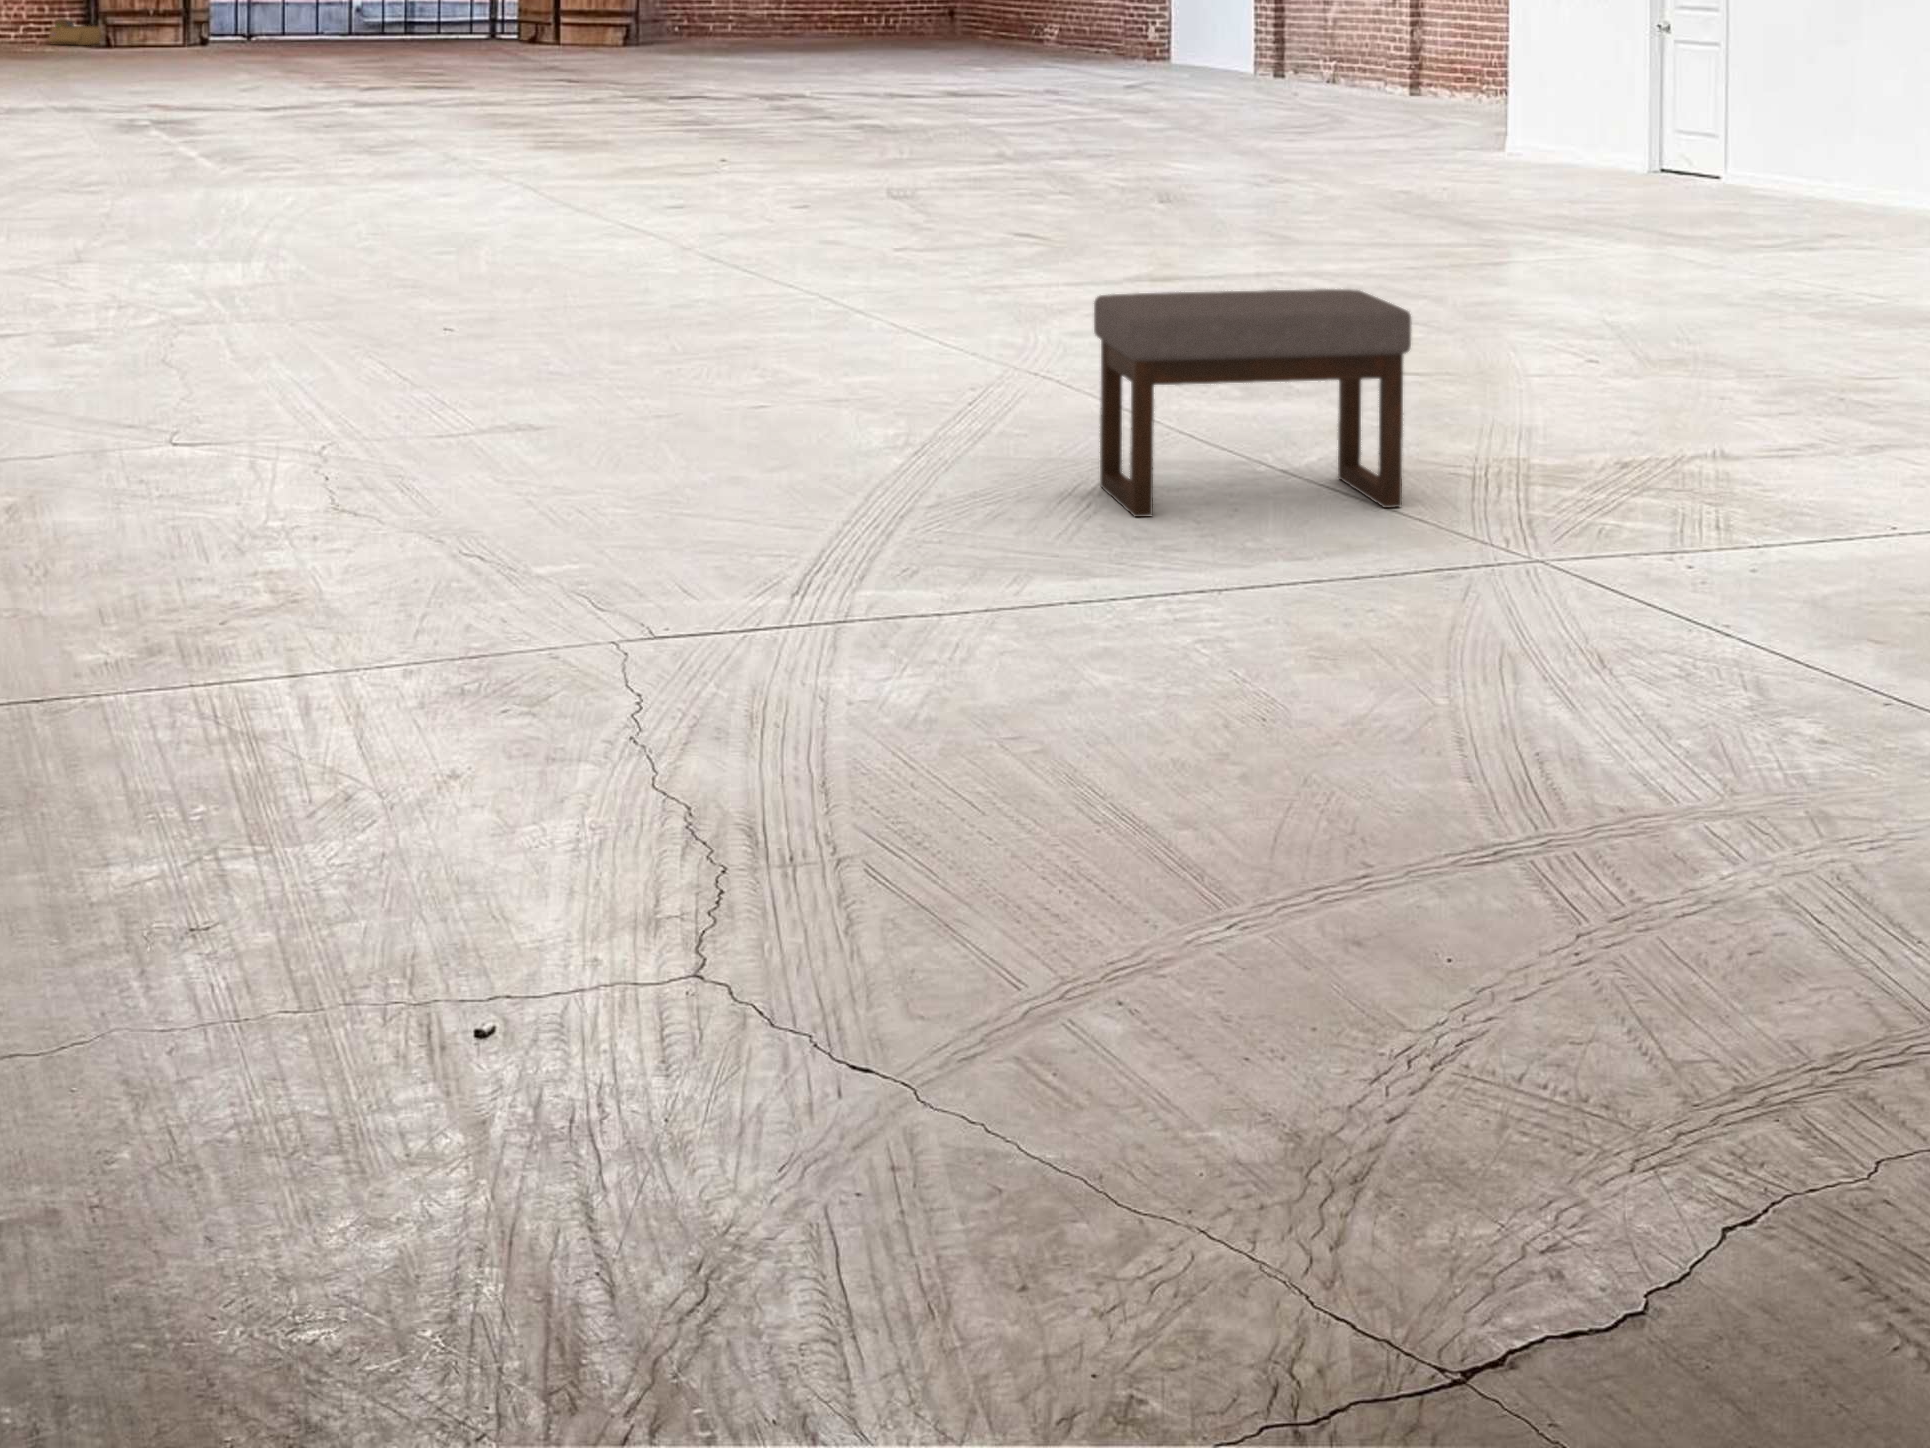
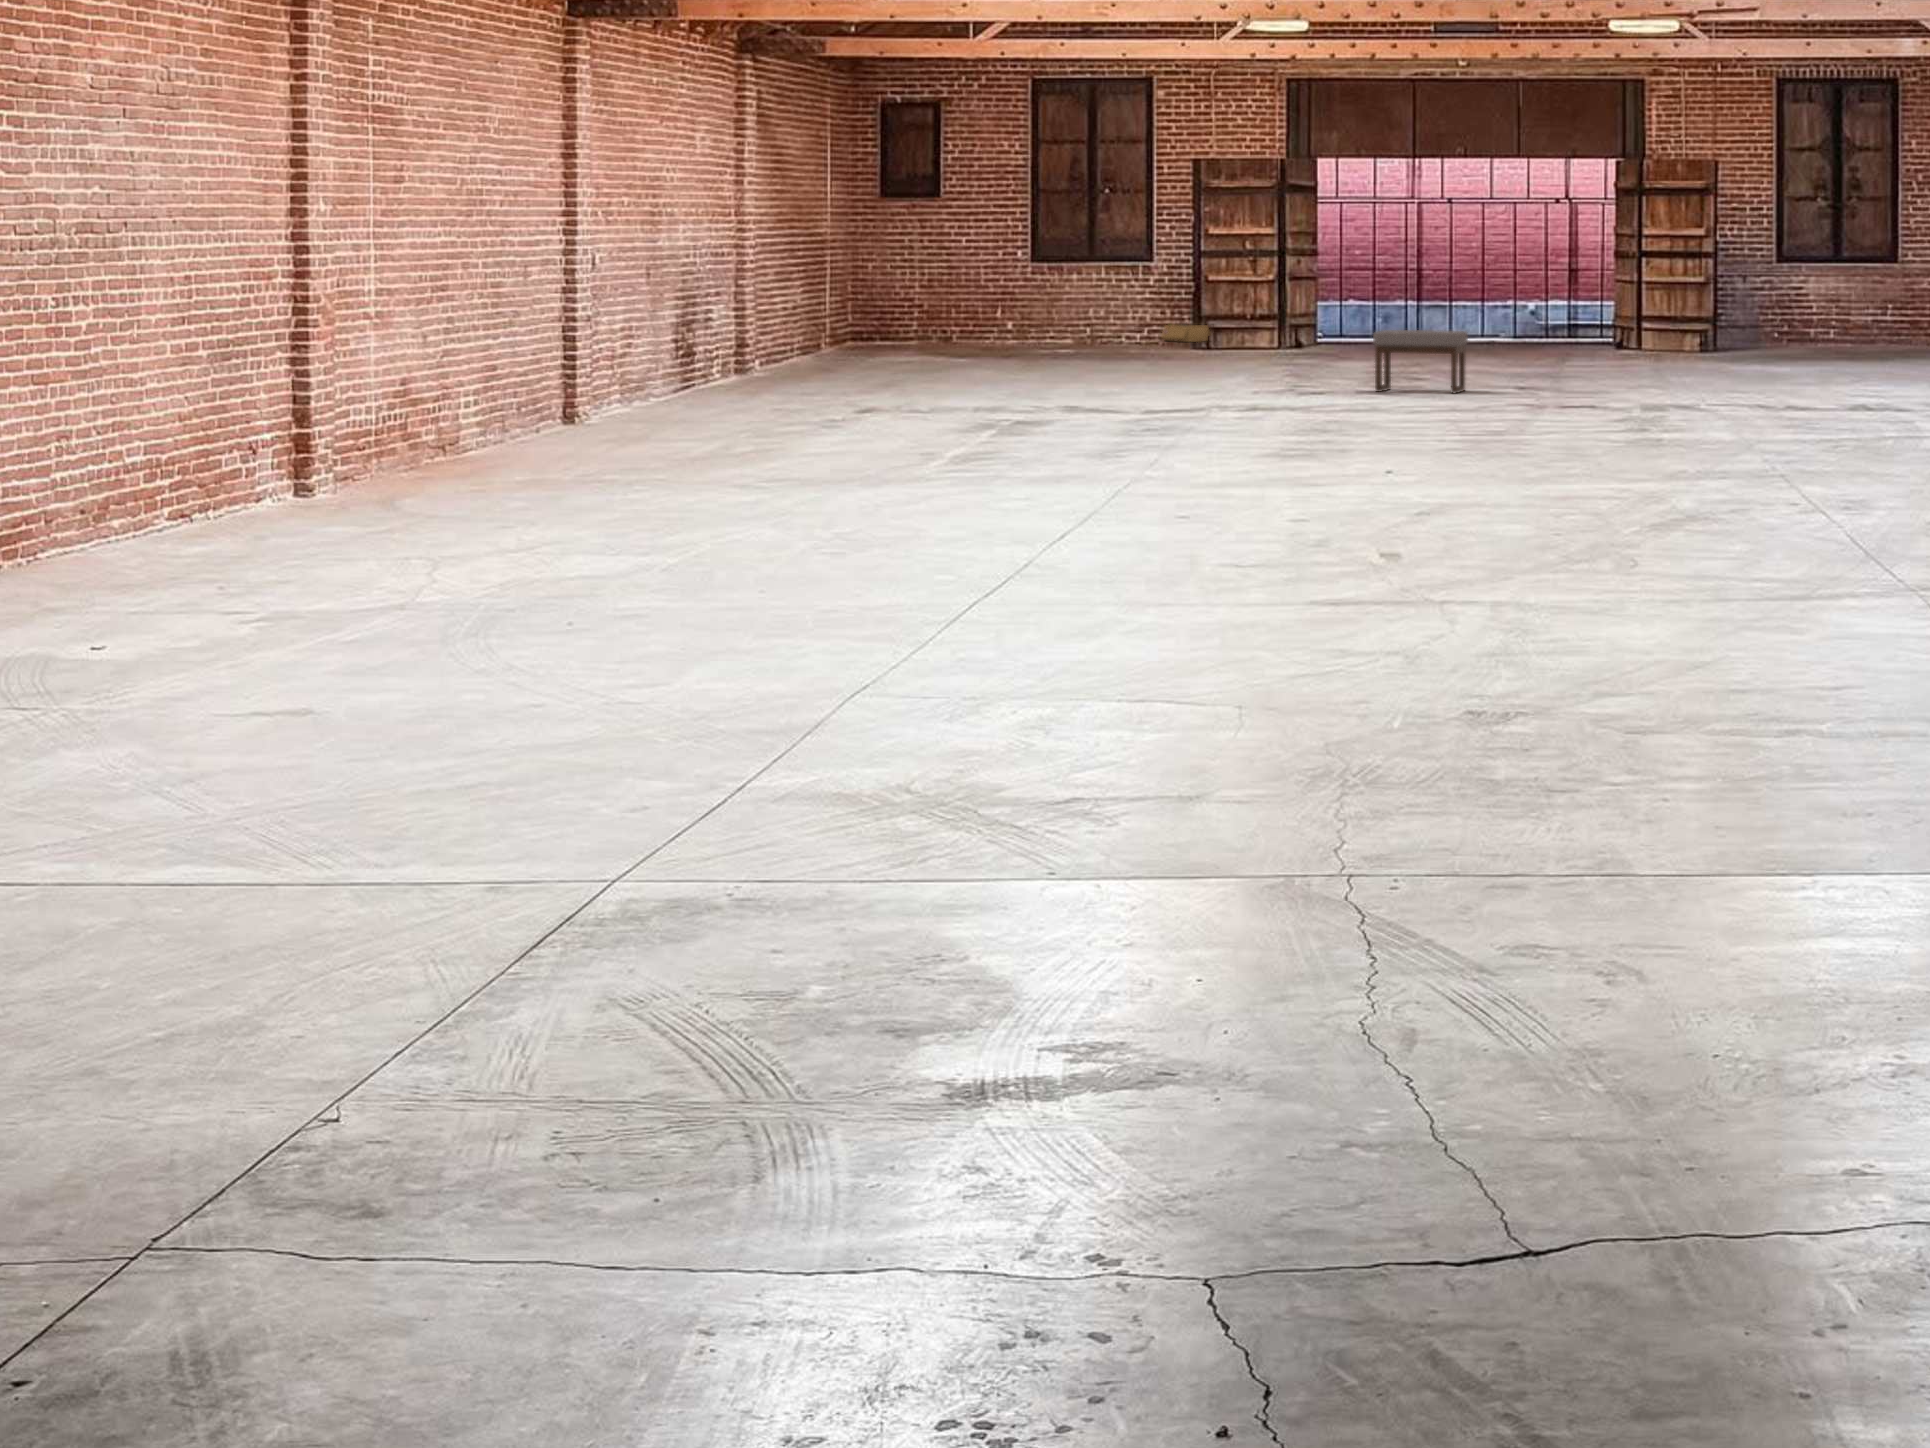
ottoman: present [1094,289,1411,517] -> present [1373,330,1468,393]

